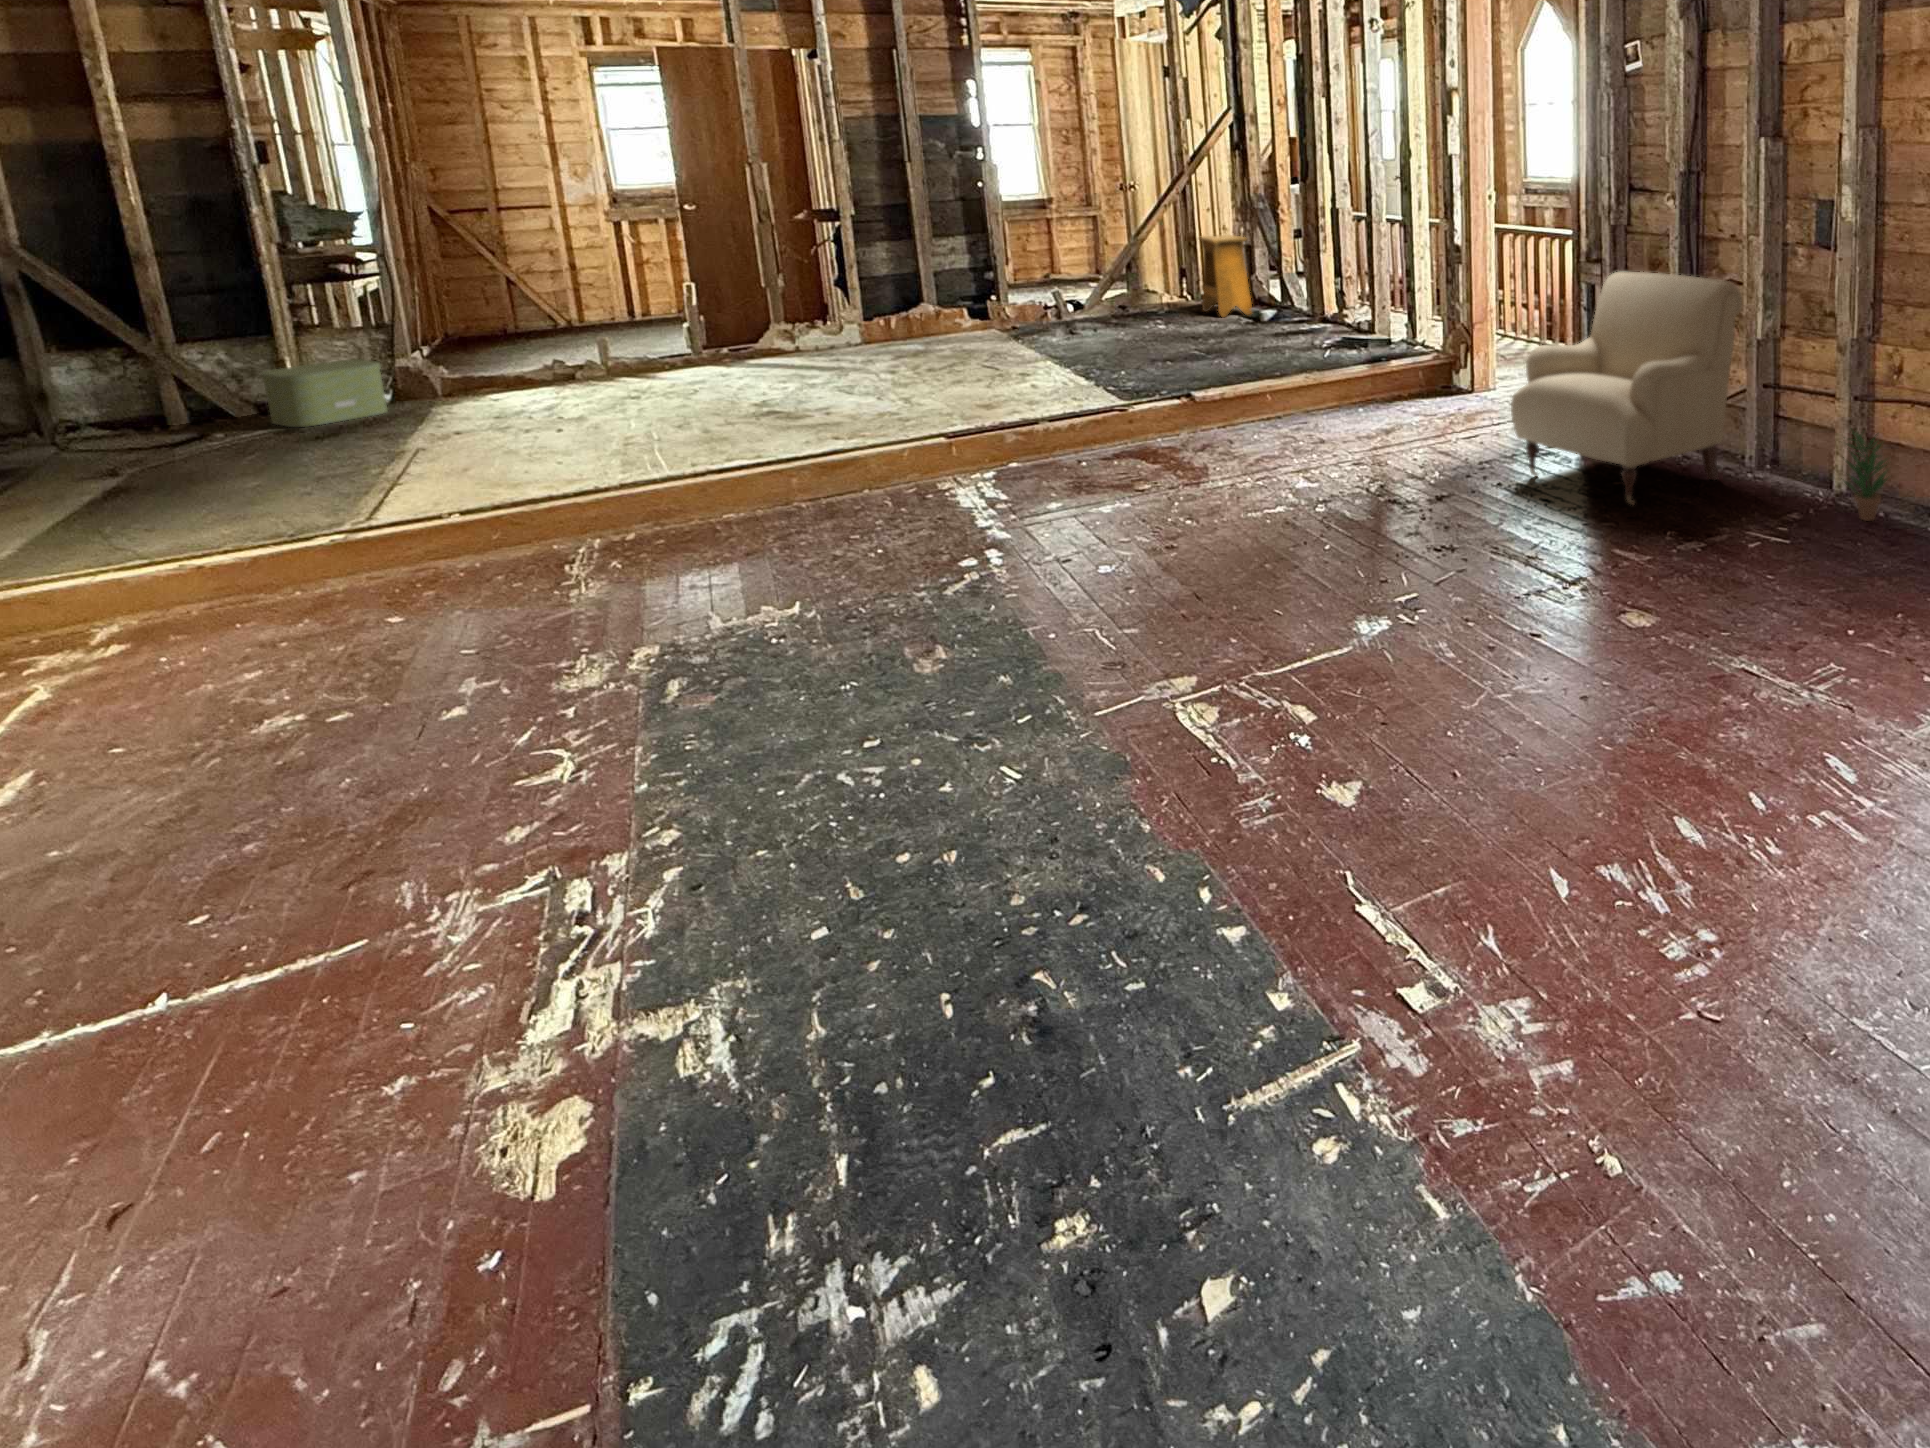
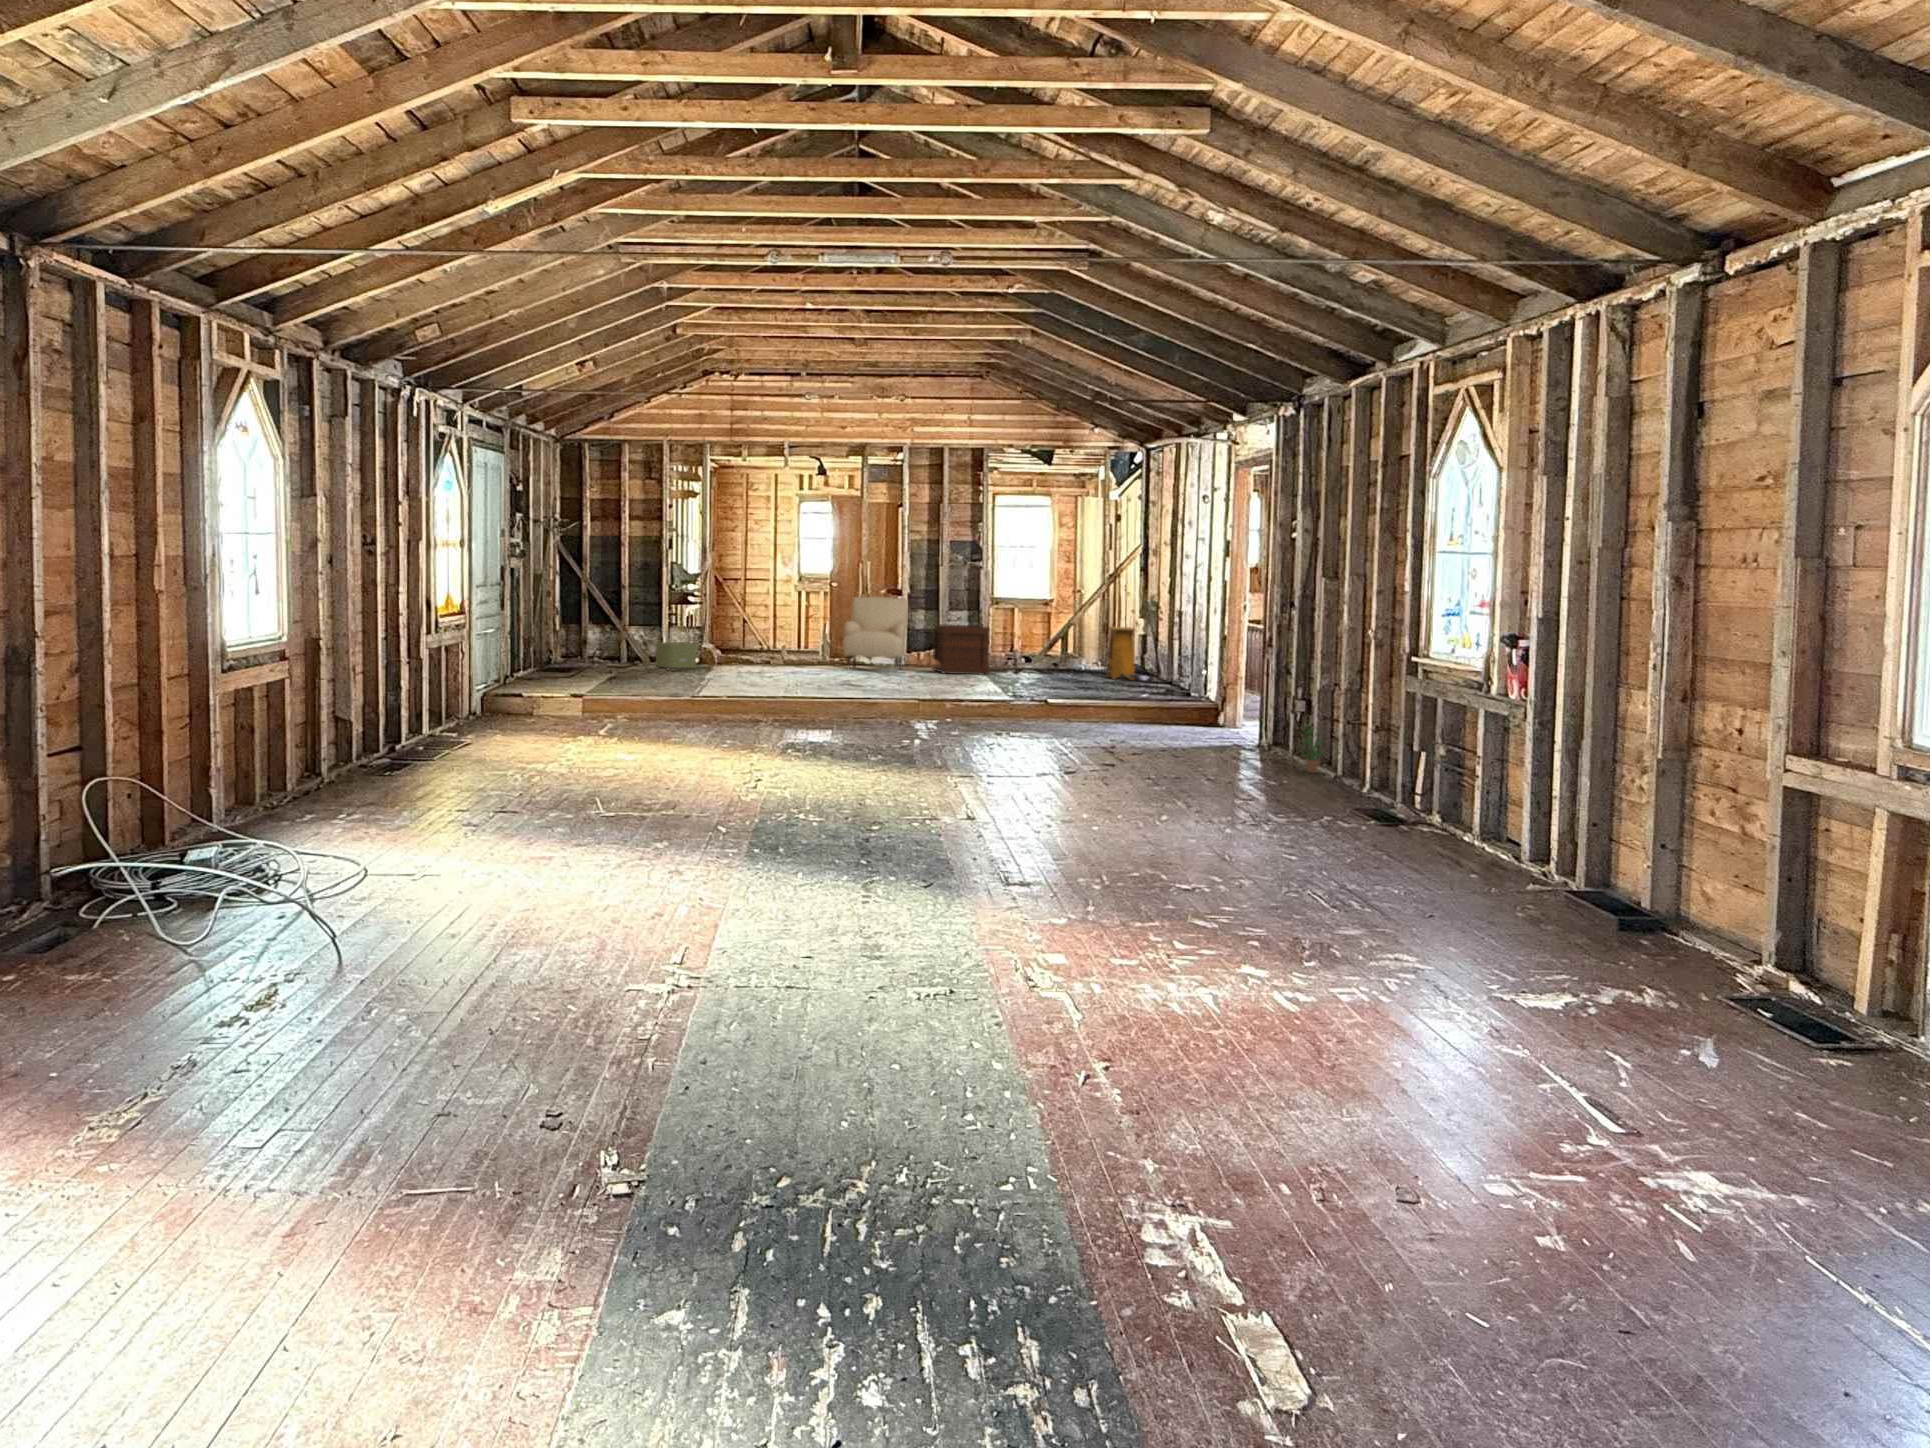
wooden crate: none [910,255,1024,346] -> present [933,624,990,675]
chair: present [1511,272,1742,505] -> present [843,597,908,670]

